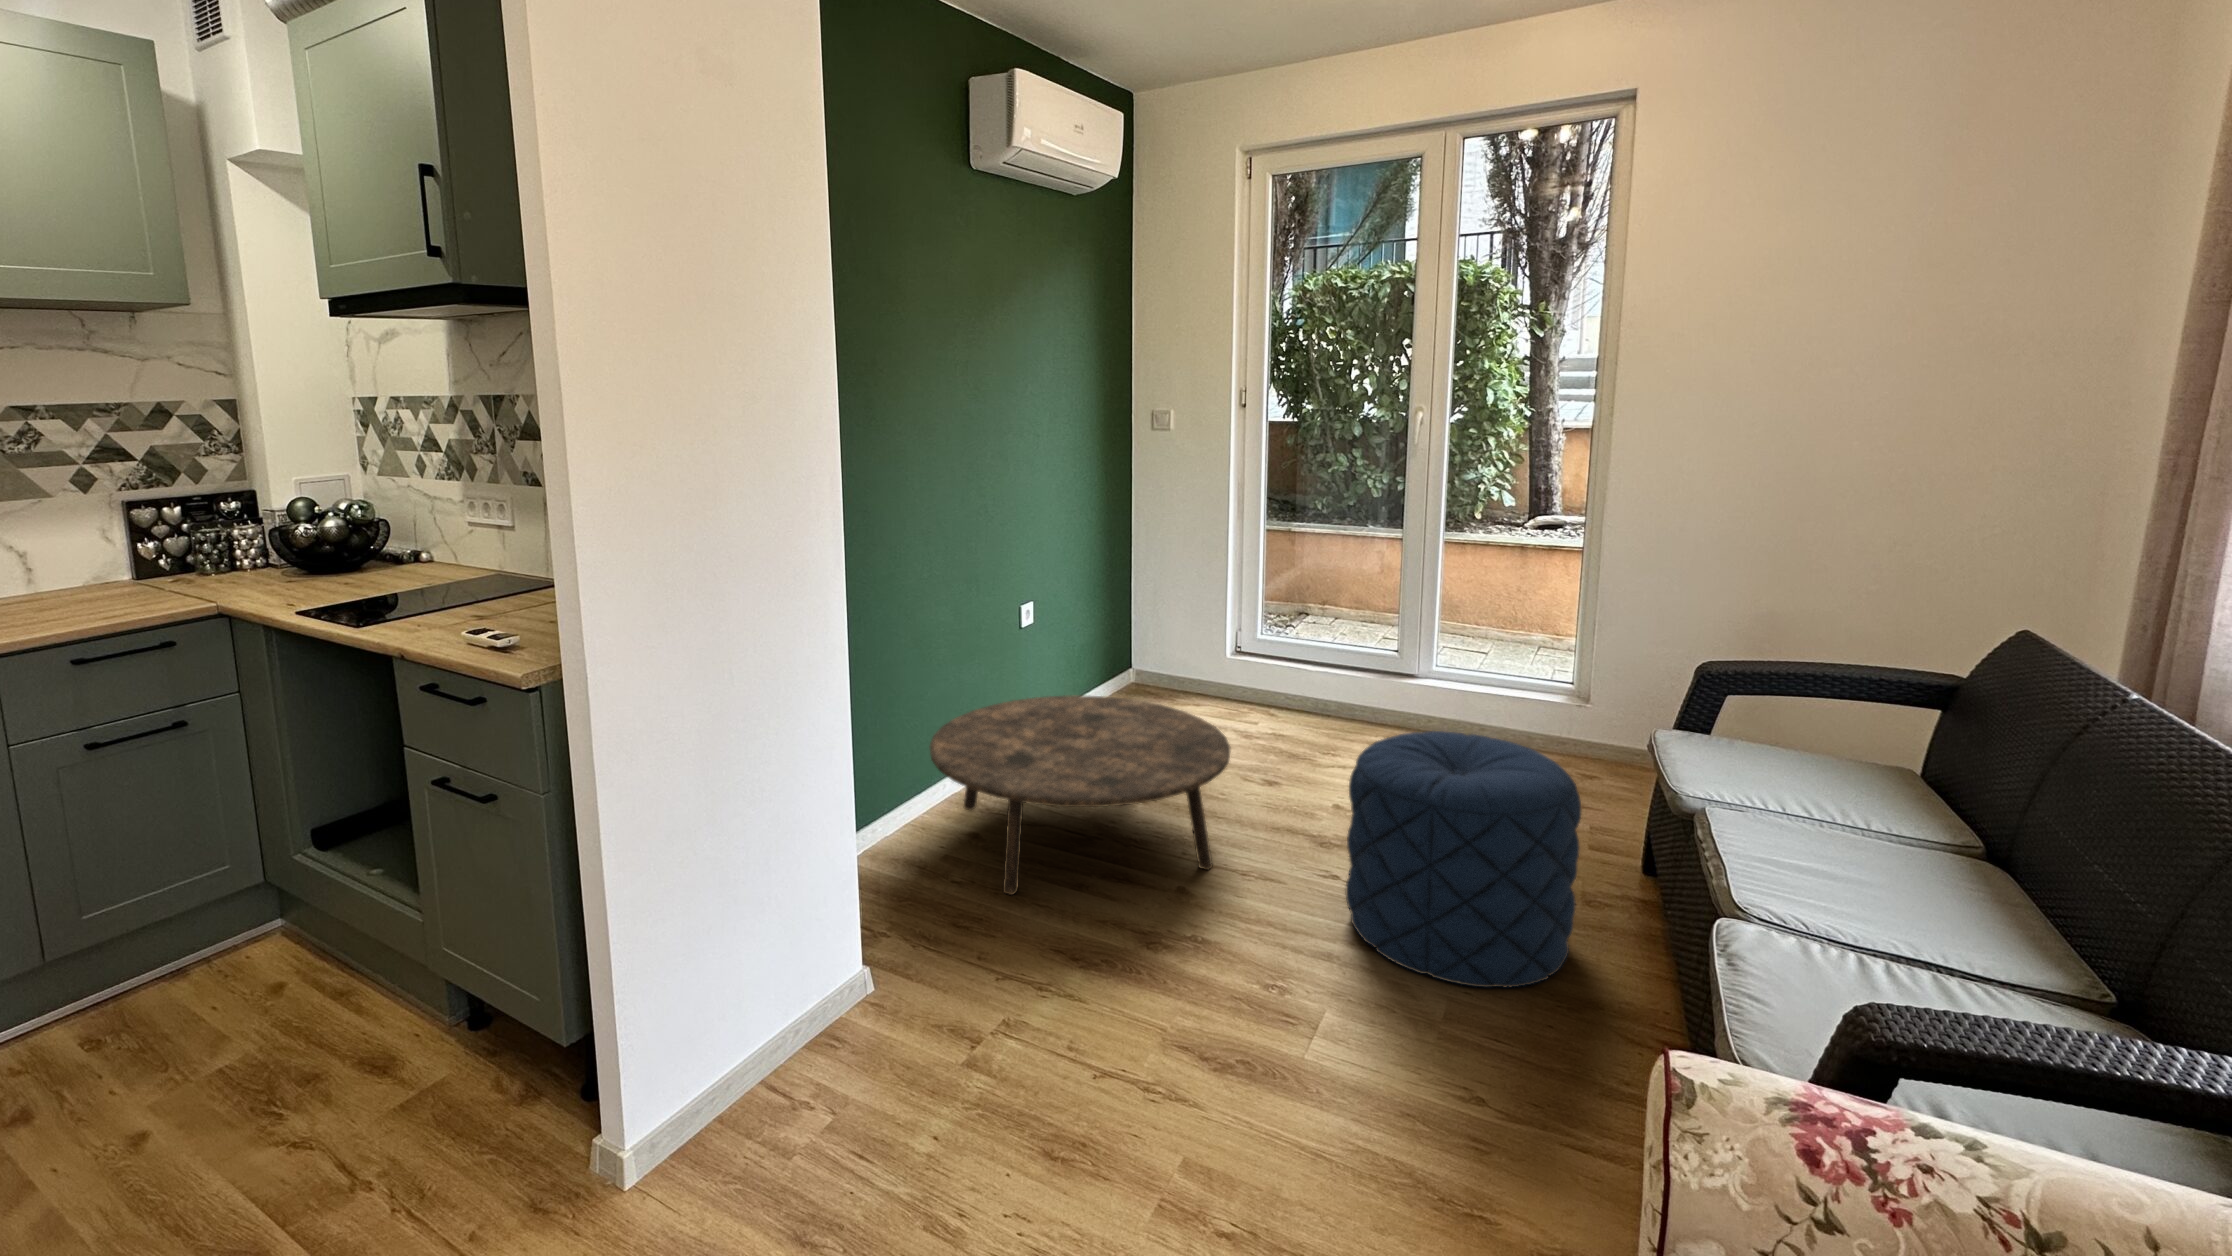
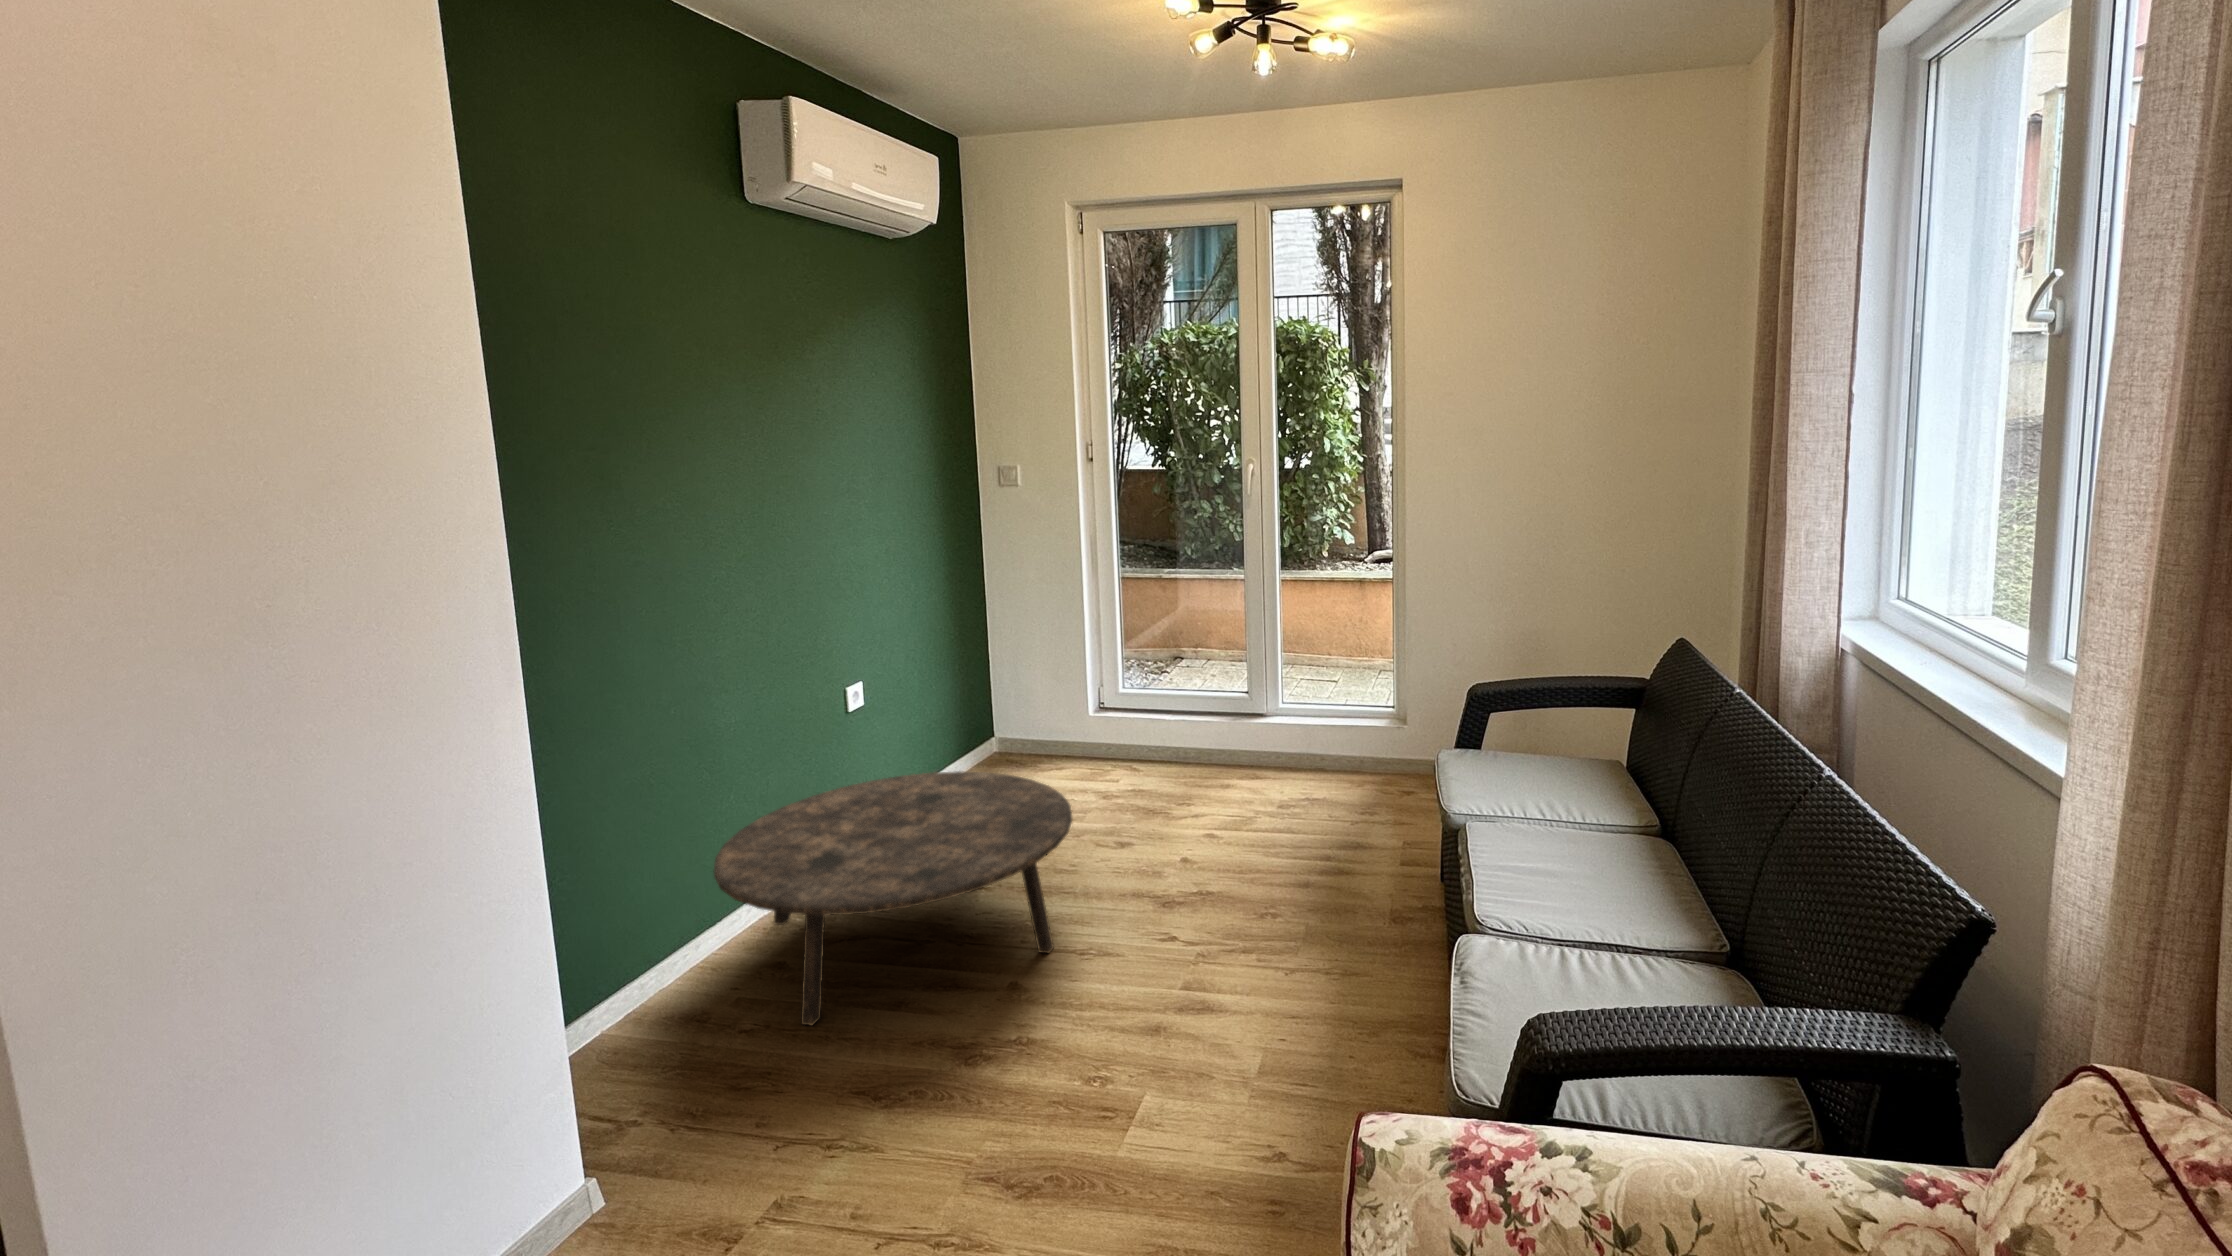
pouf: present [1345,731,1581,987] -> none [1176,778,1381,1035]

